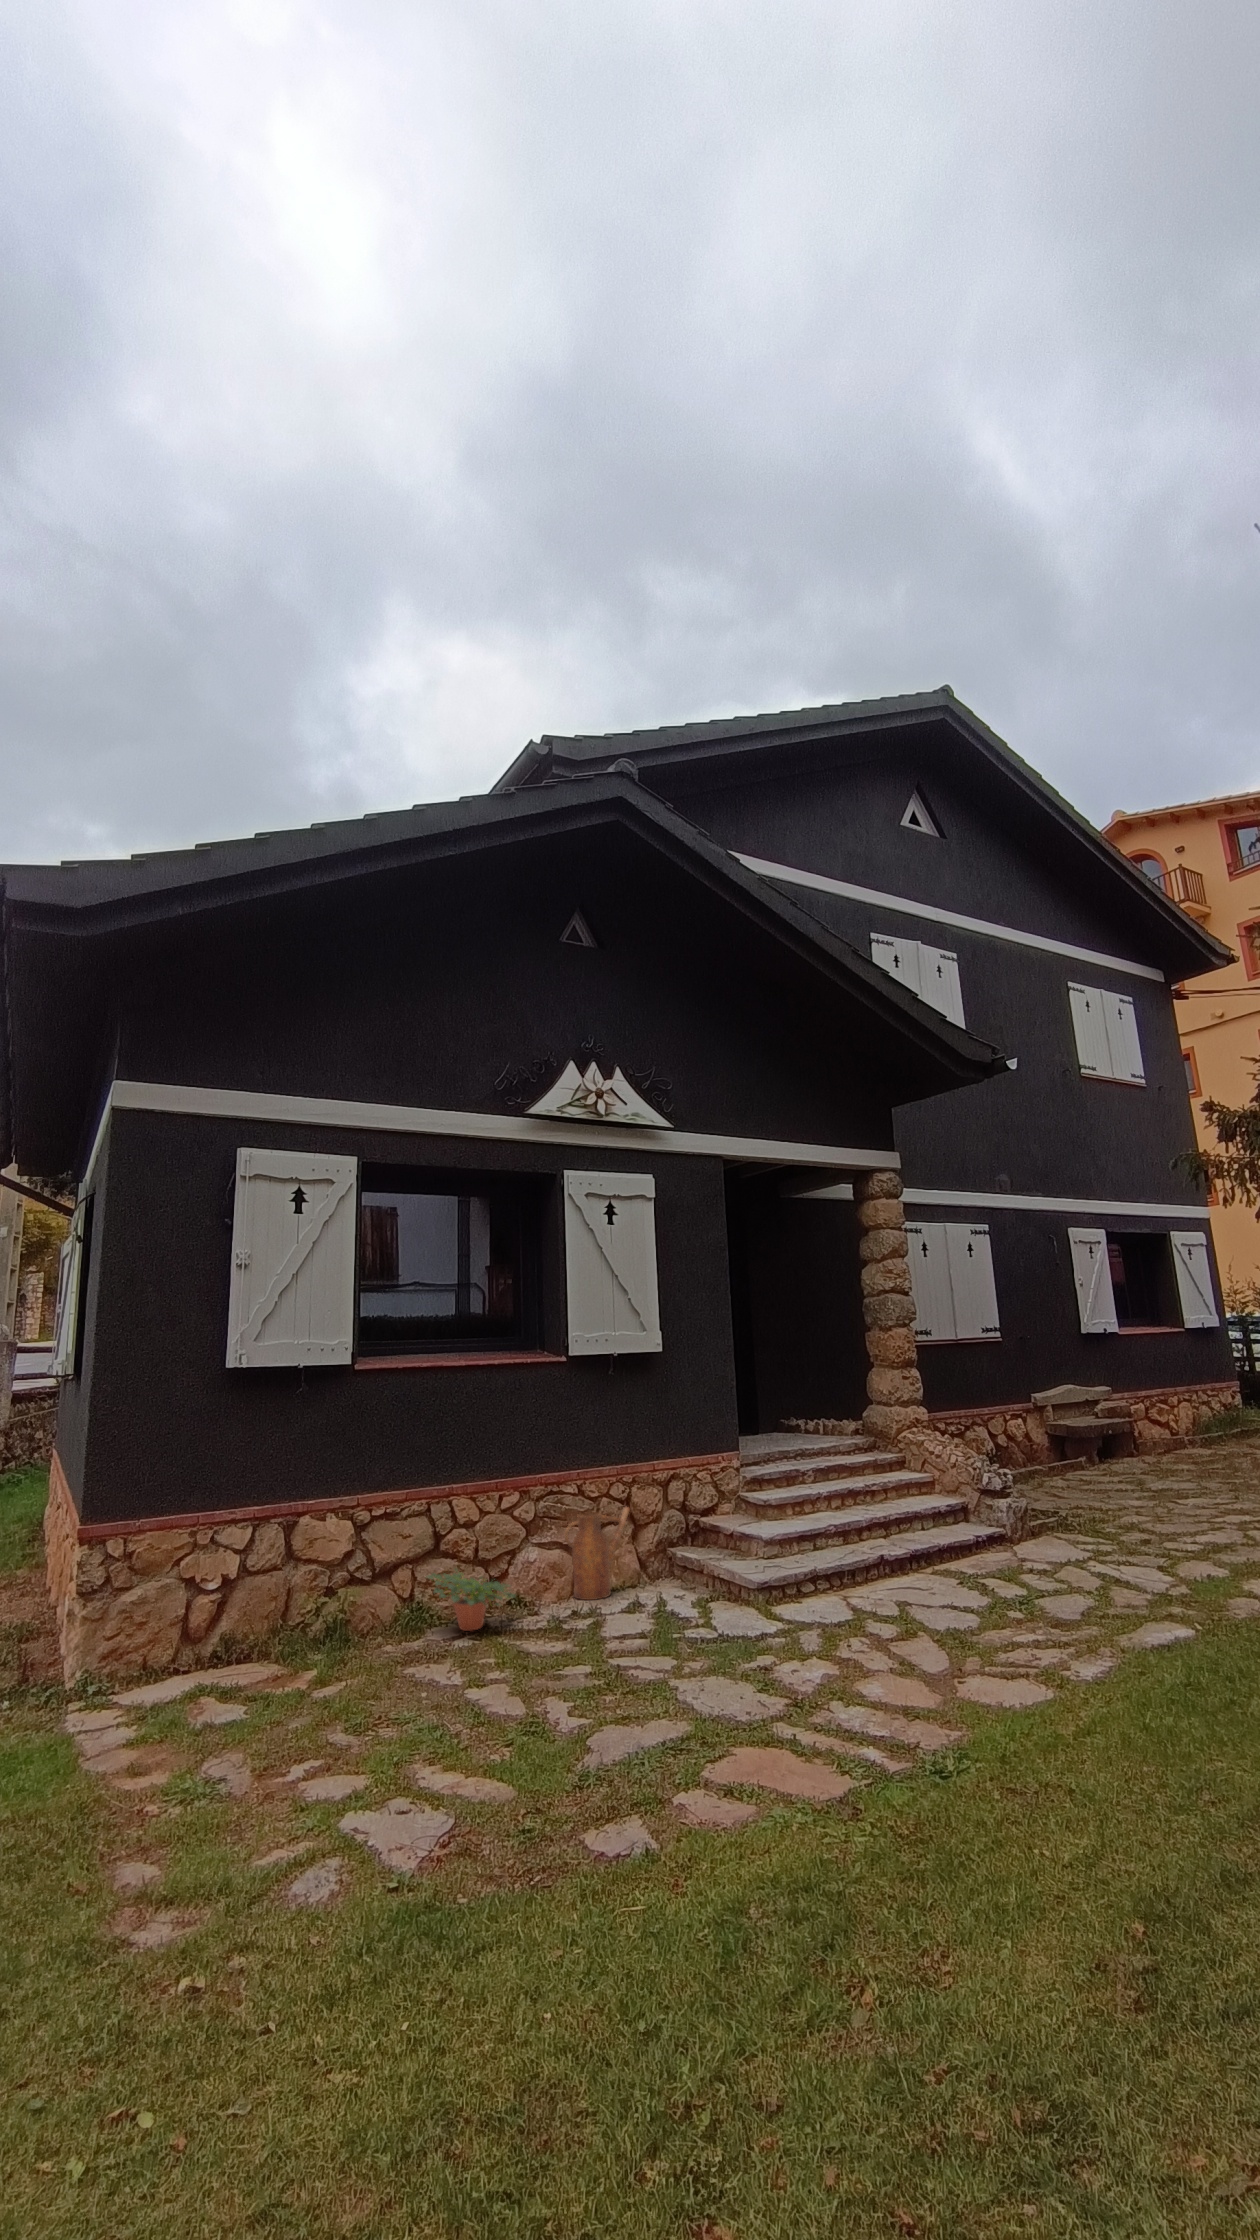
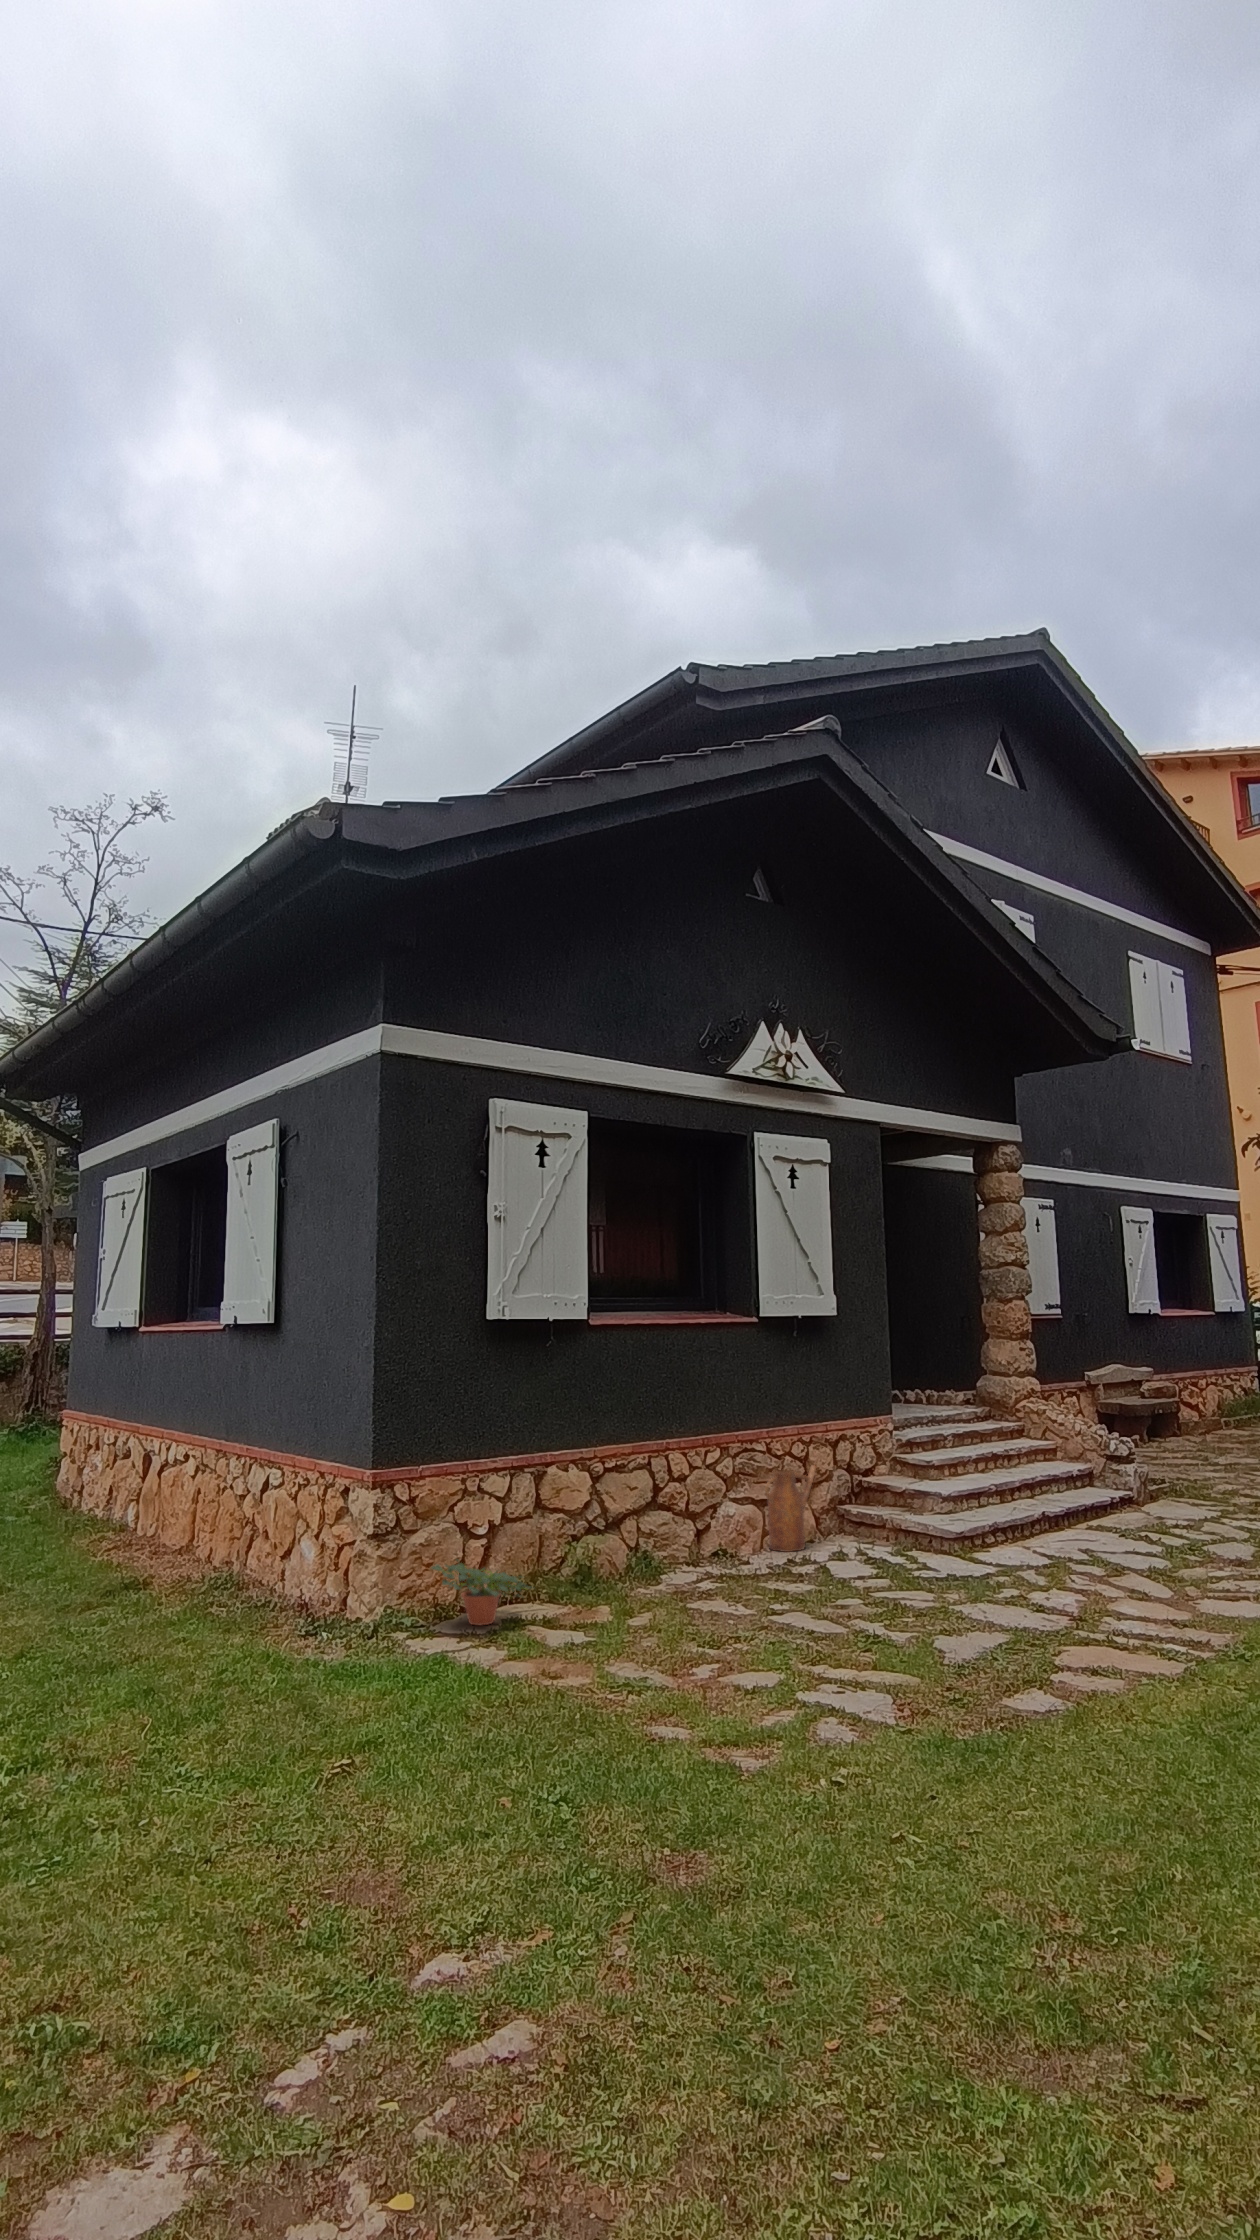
potted plant: present [426,1569,515,1631] -> present [431,1563,530,1626]

